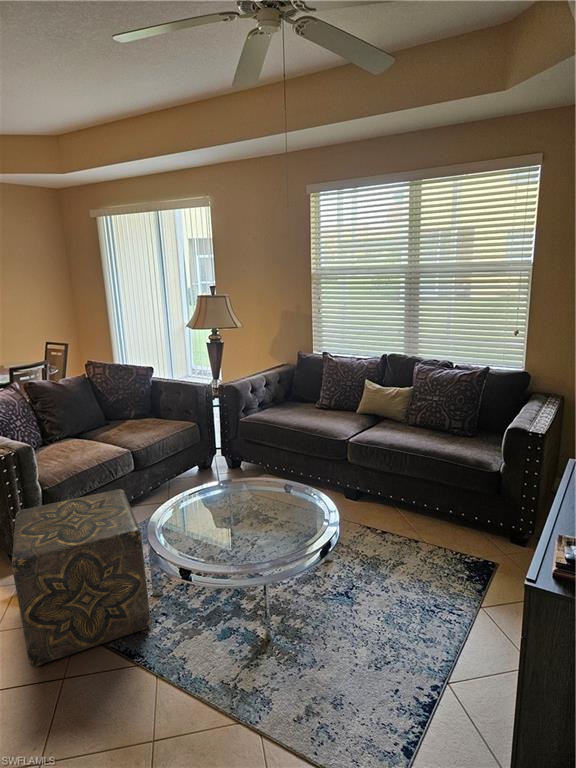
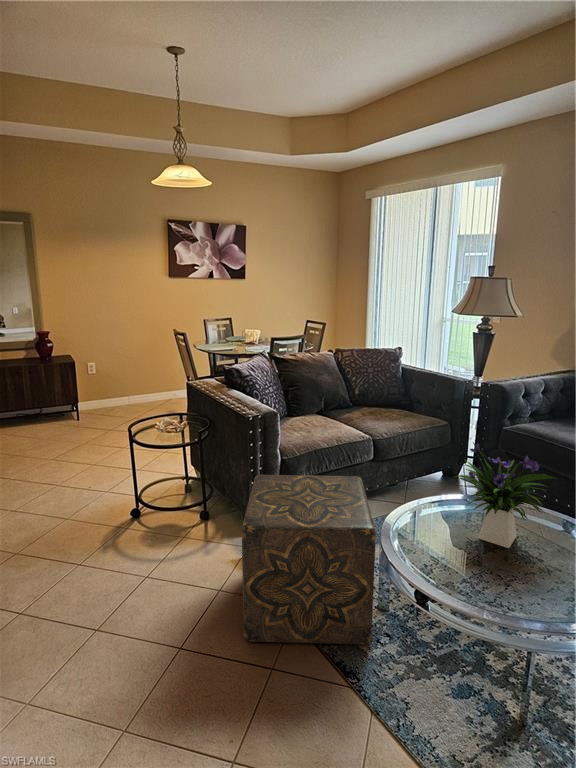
flower arrangement: none [198,440,272,516] -> present [454,442,556,548]

